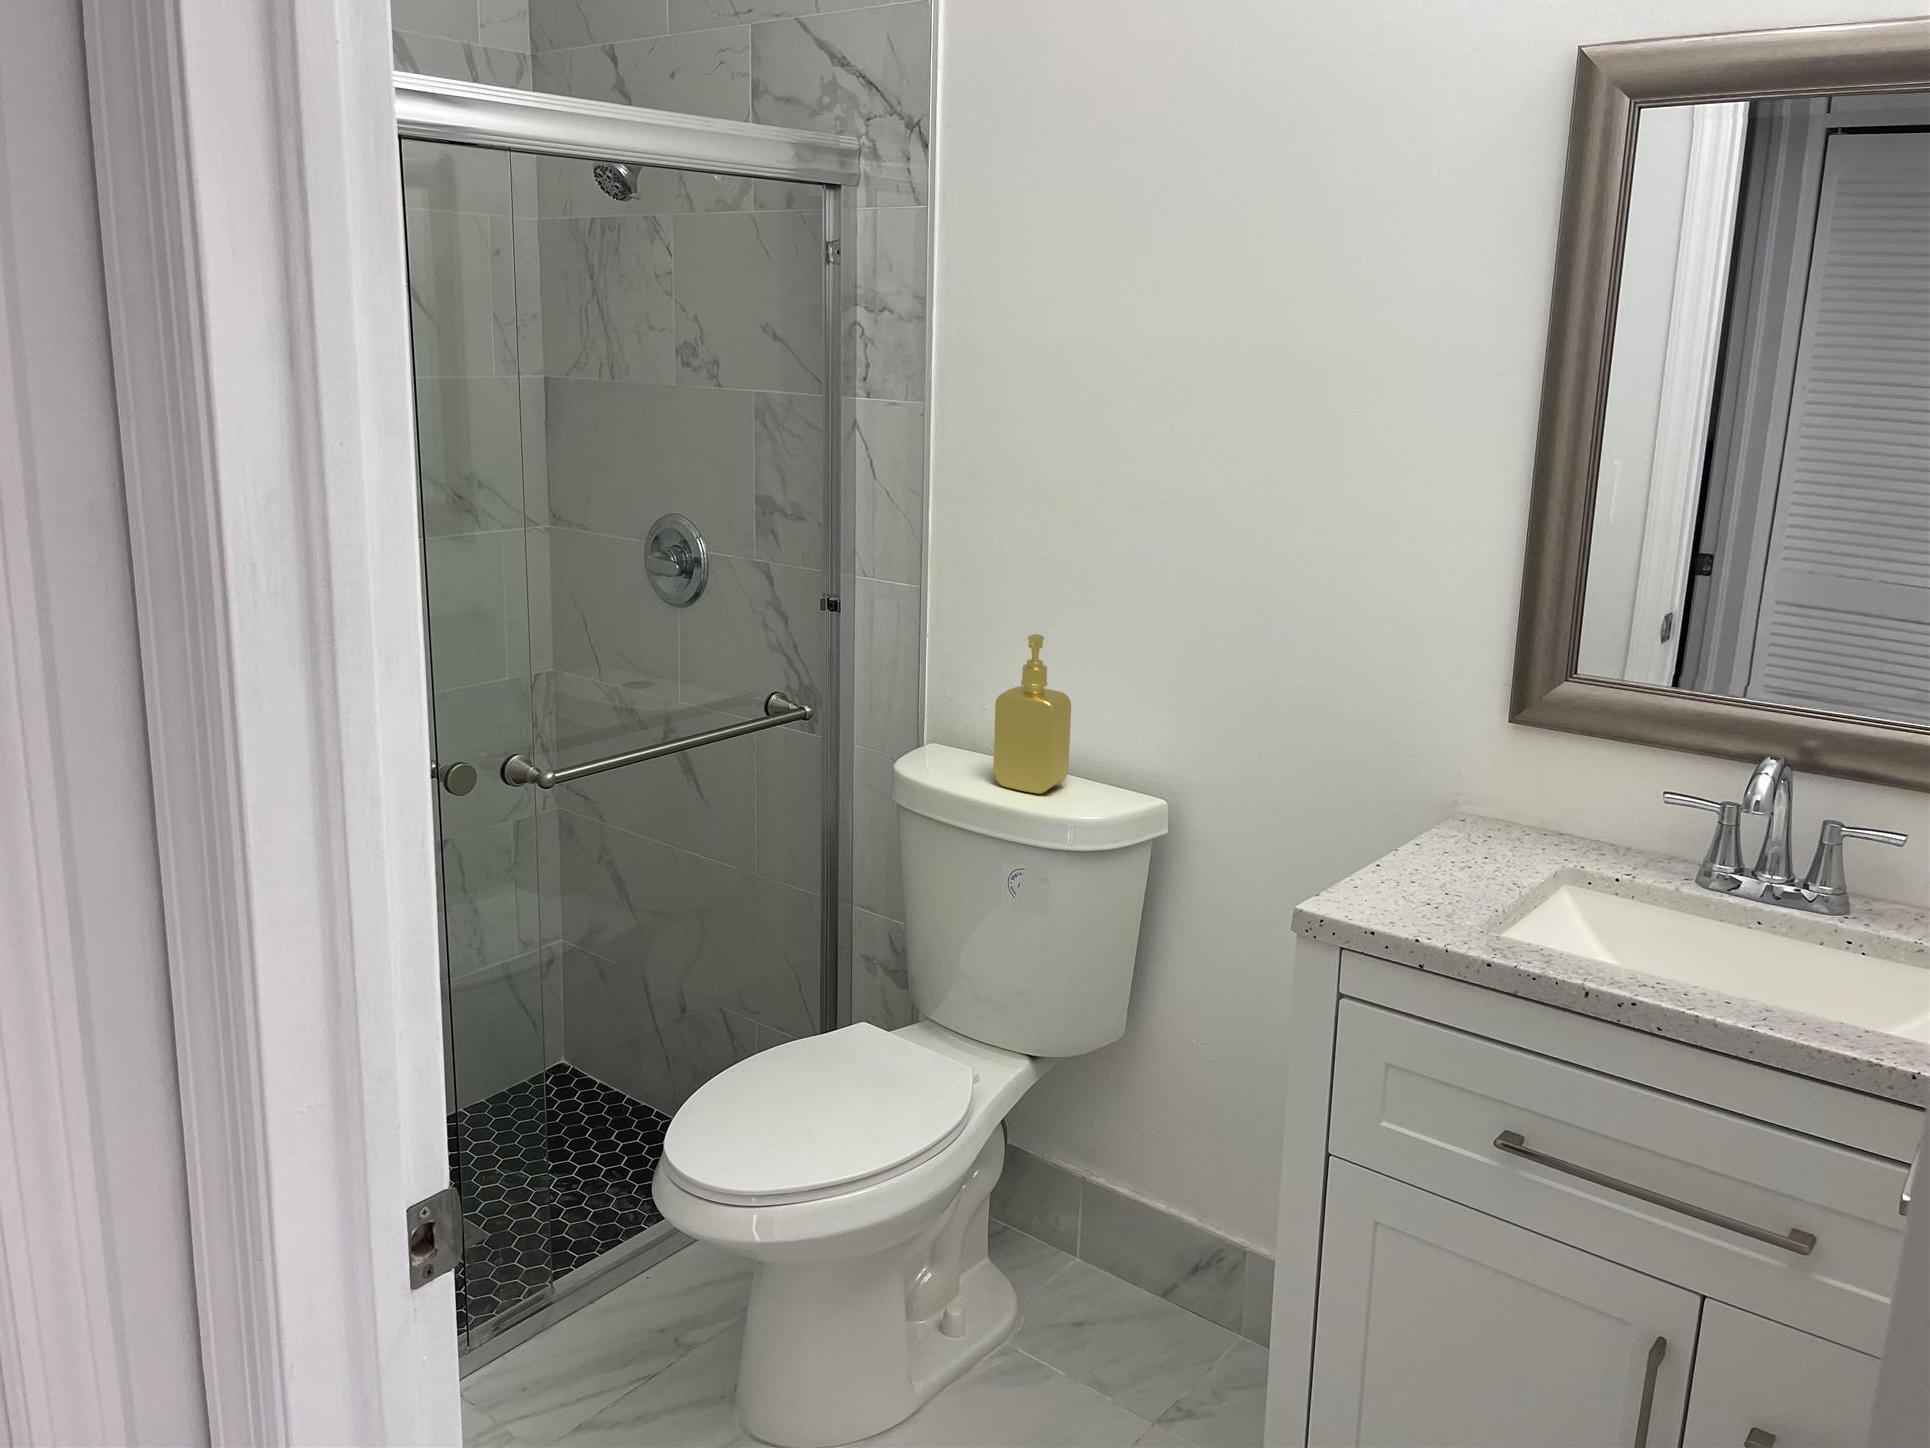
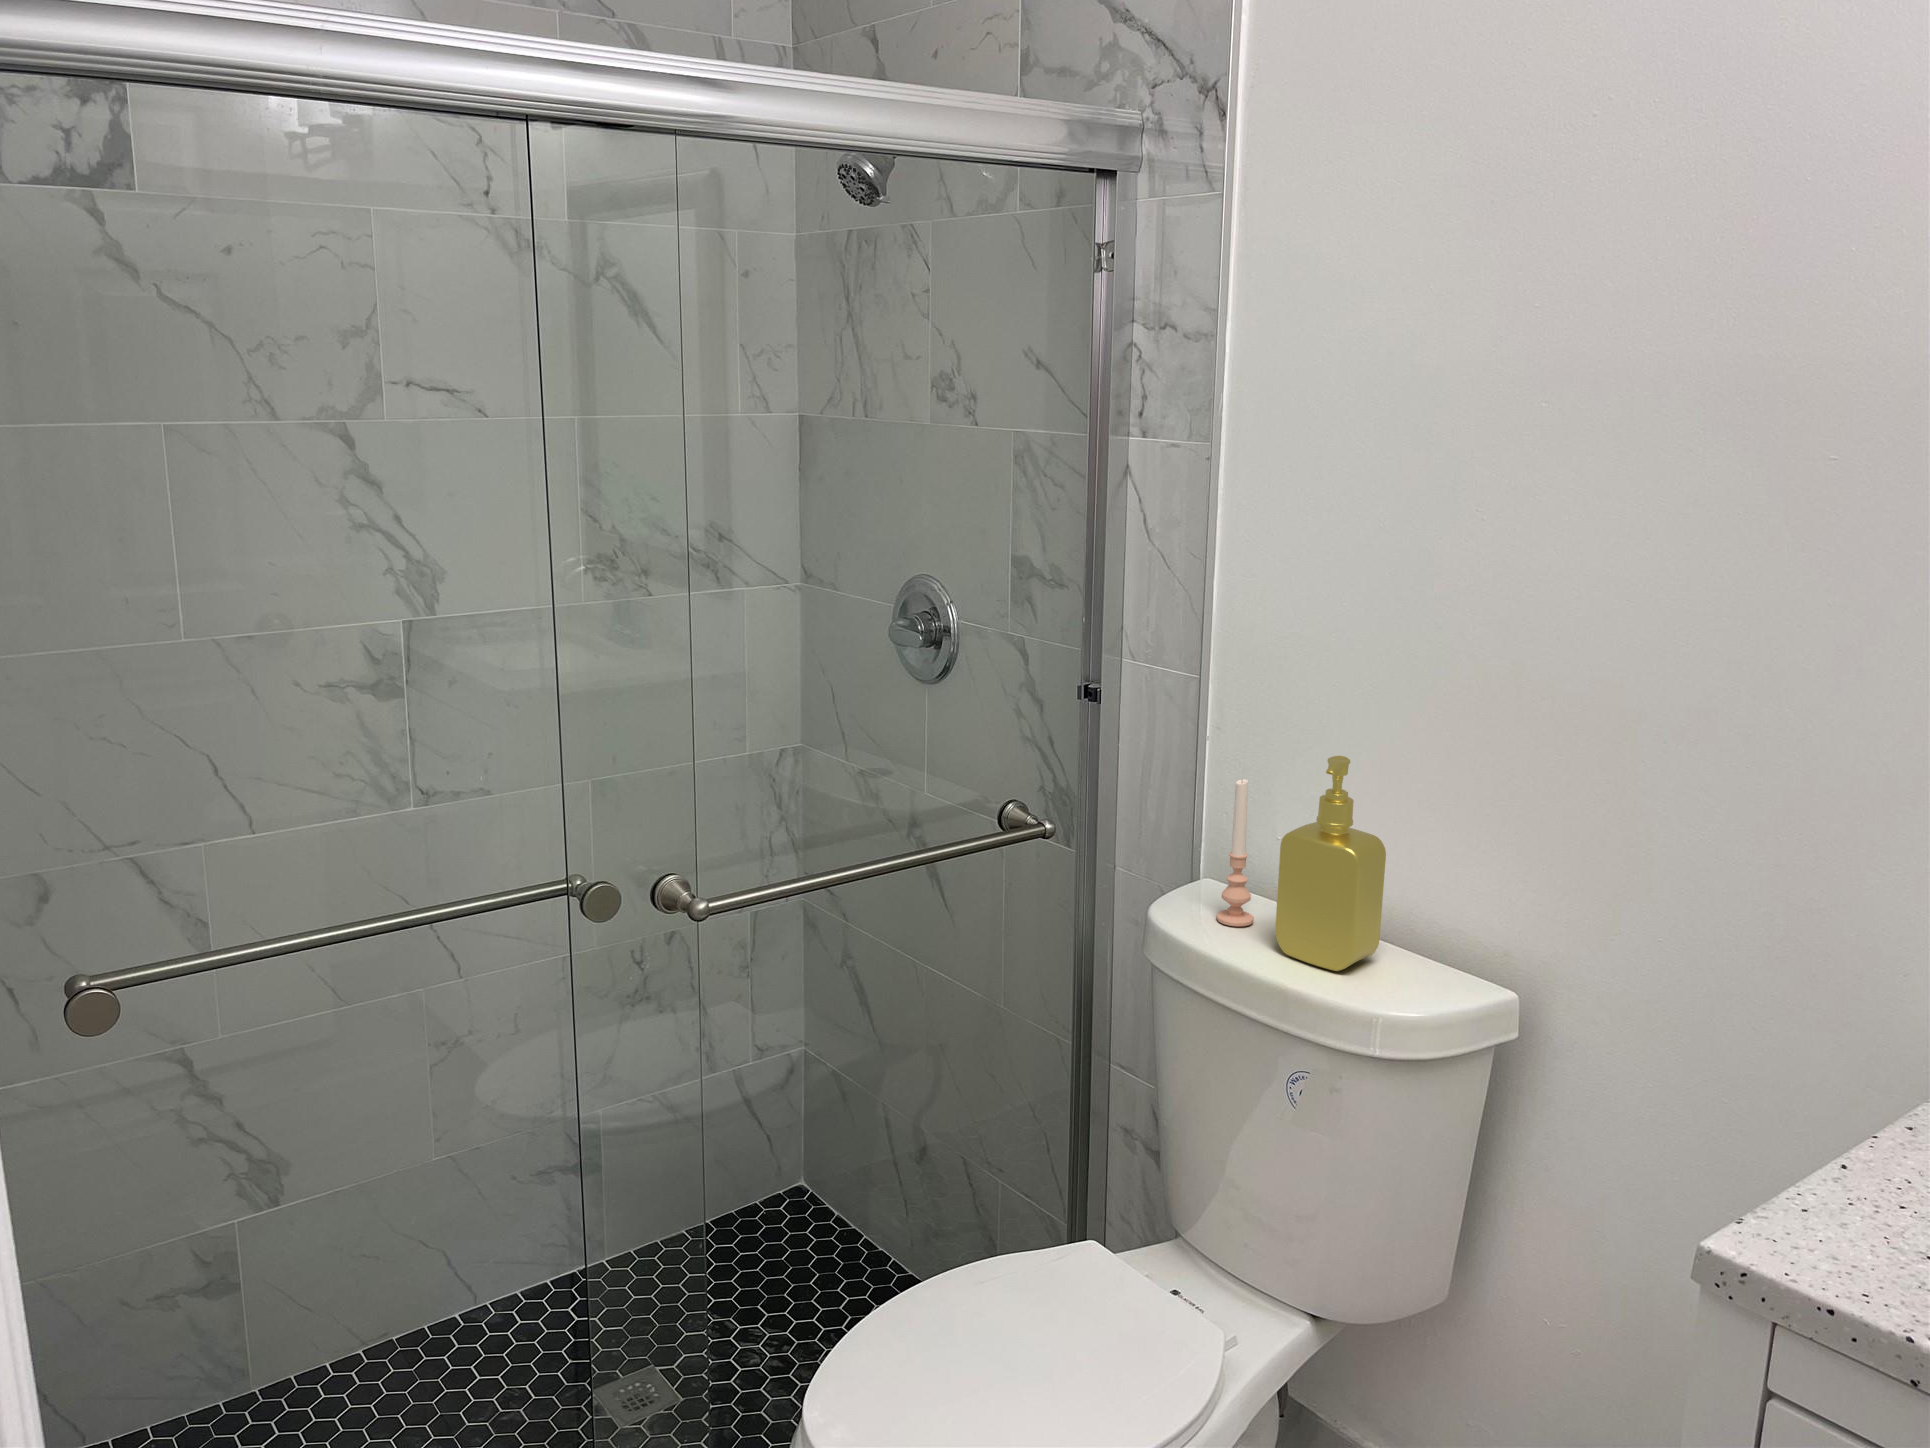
candle: none [947,658,974,771] -> present [1217,779,1254,926]

